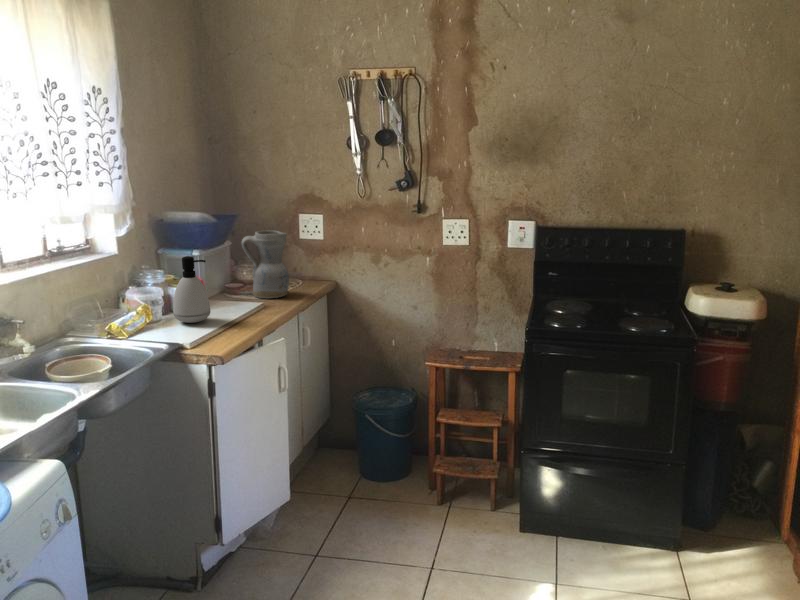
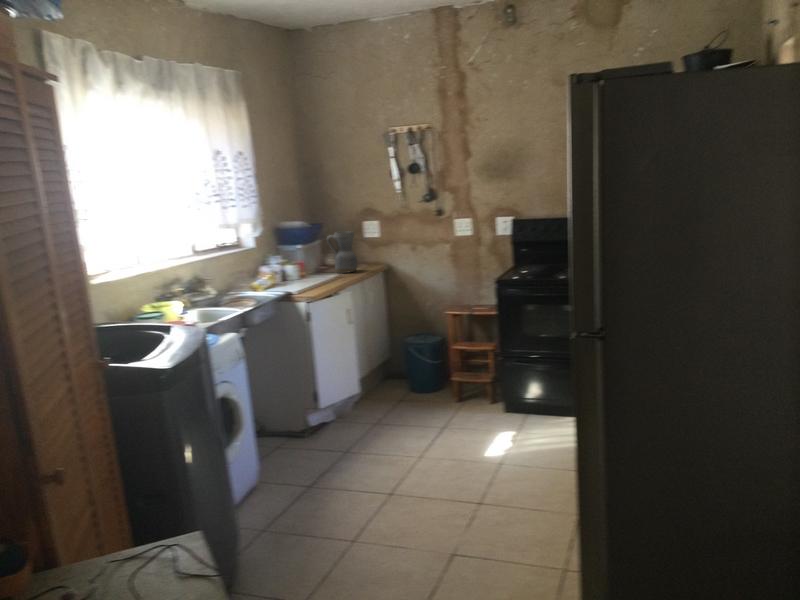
soap dispenser: present [173,256,211,323] -> none [287,245,308,284]

